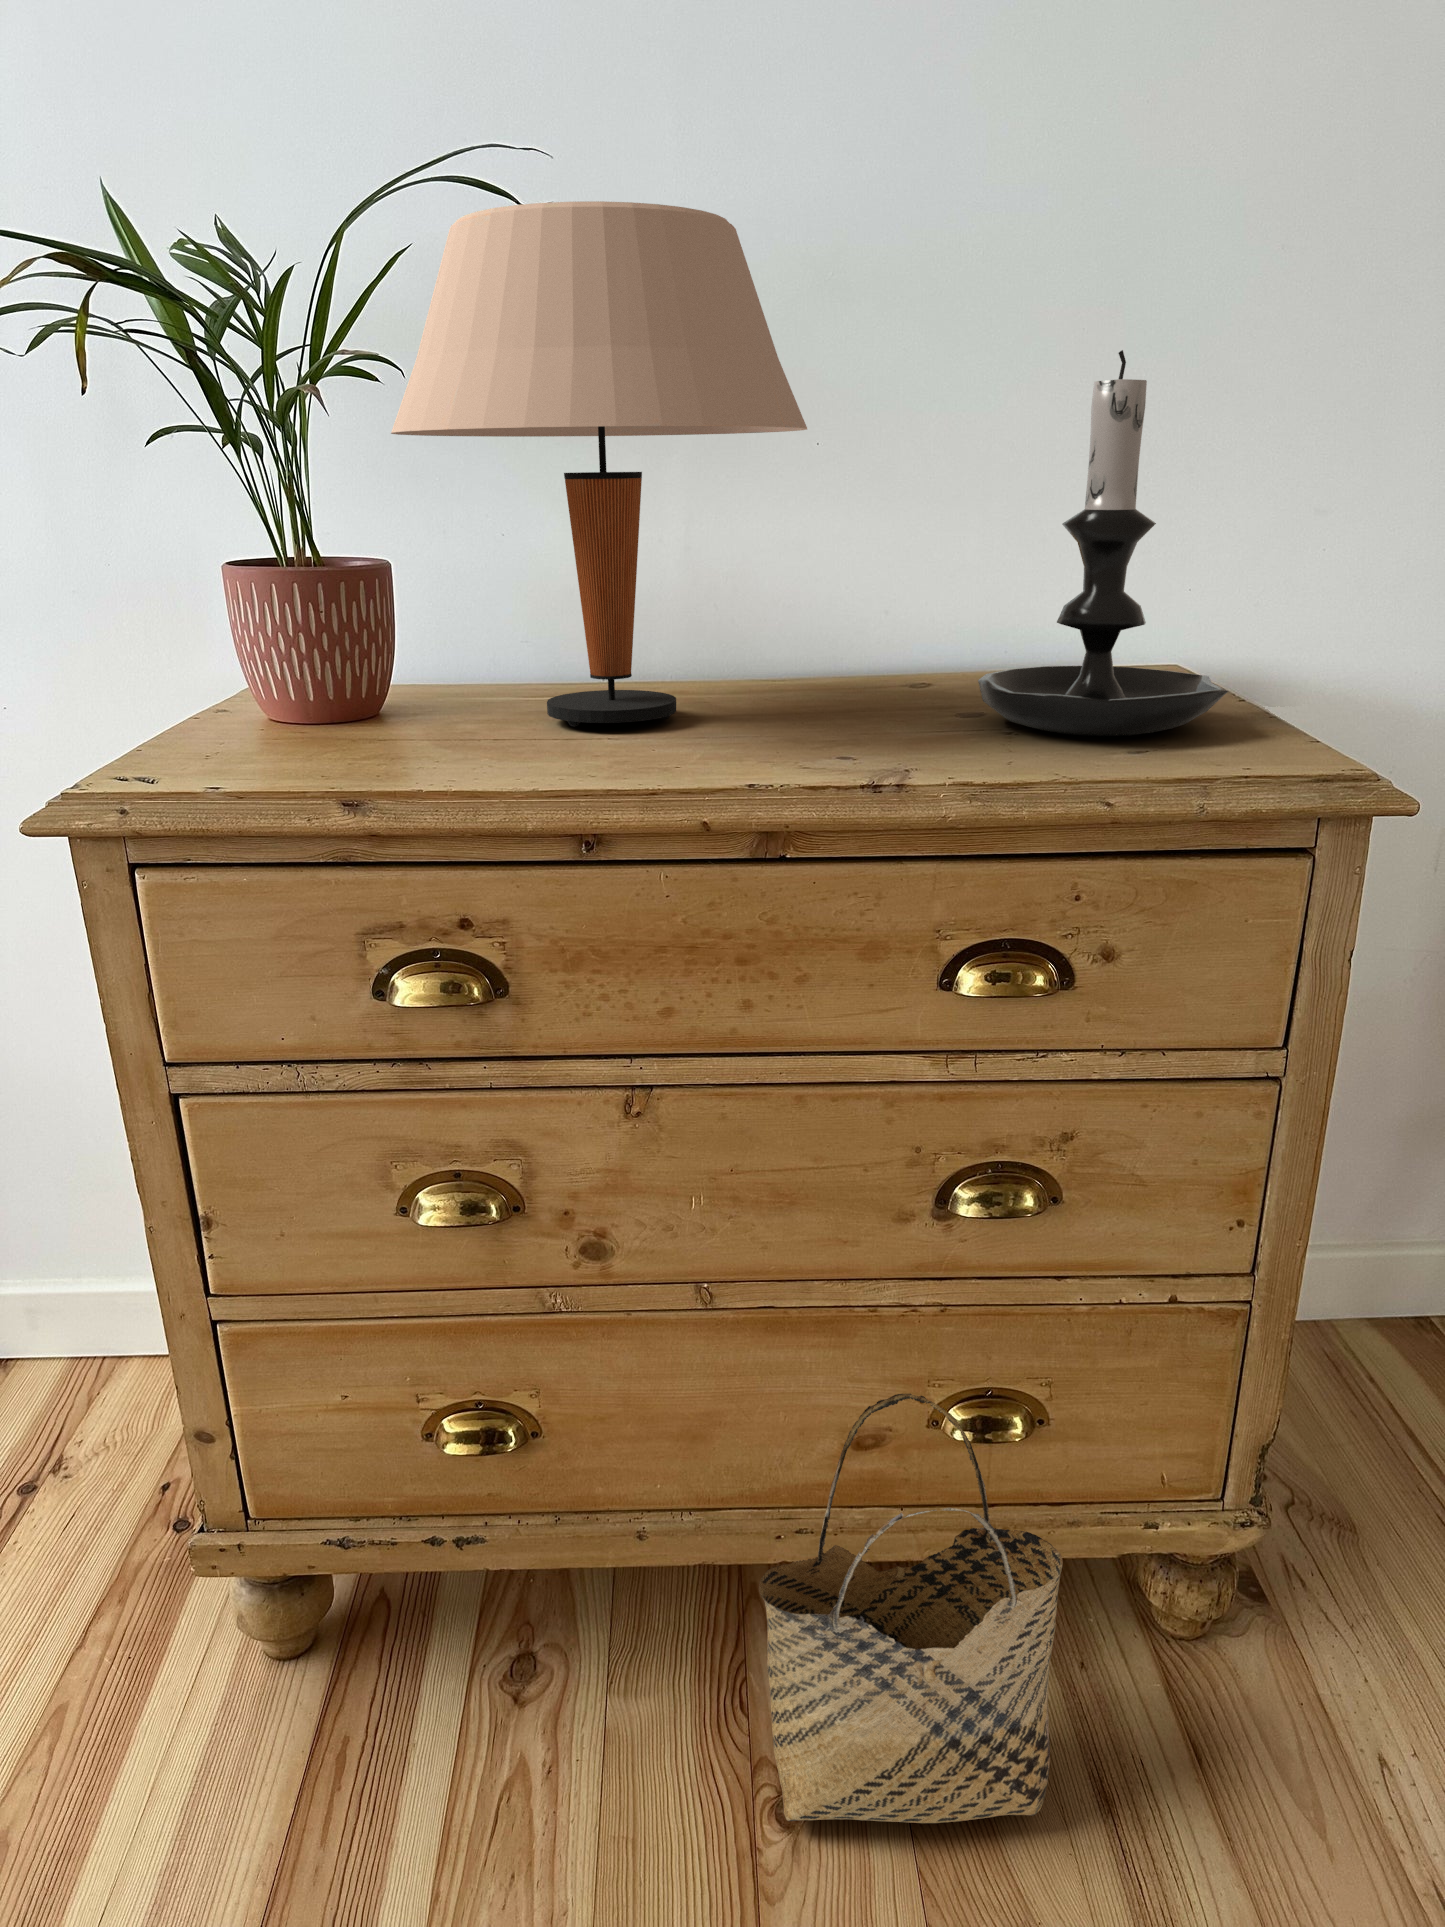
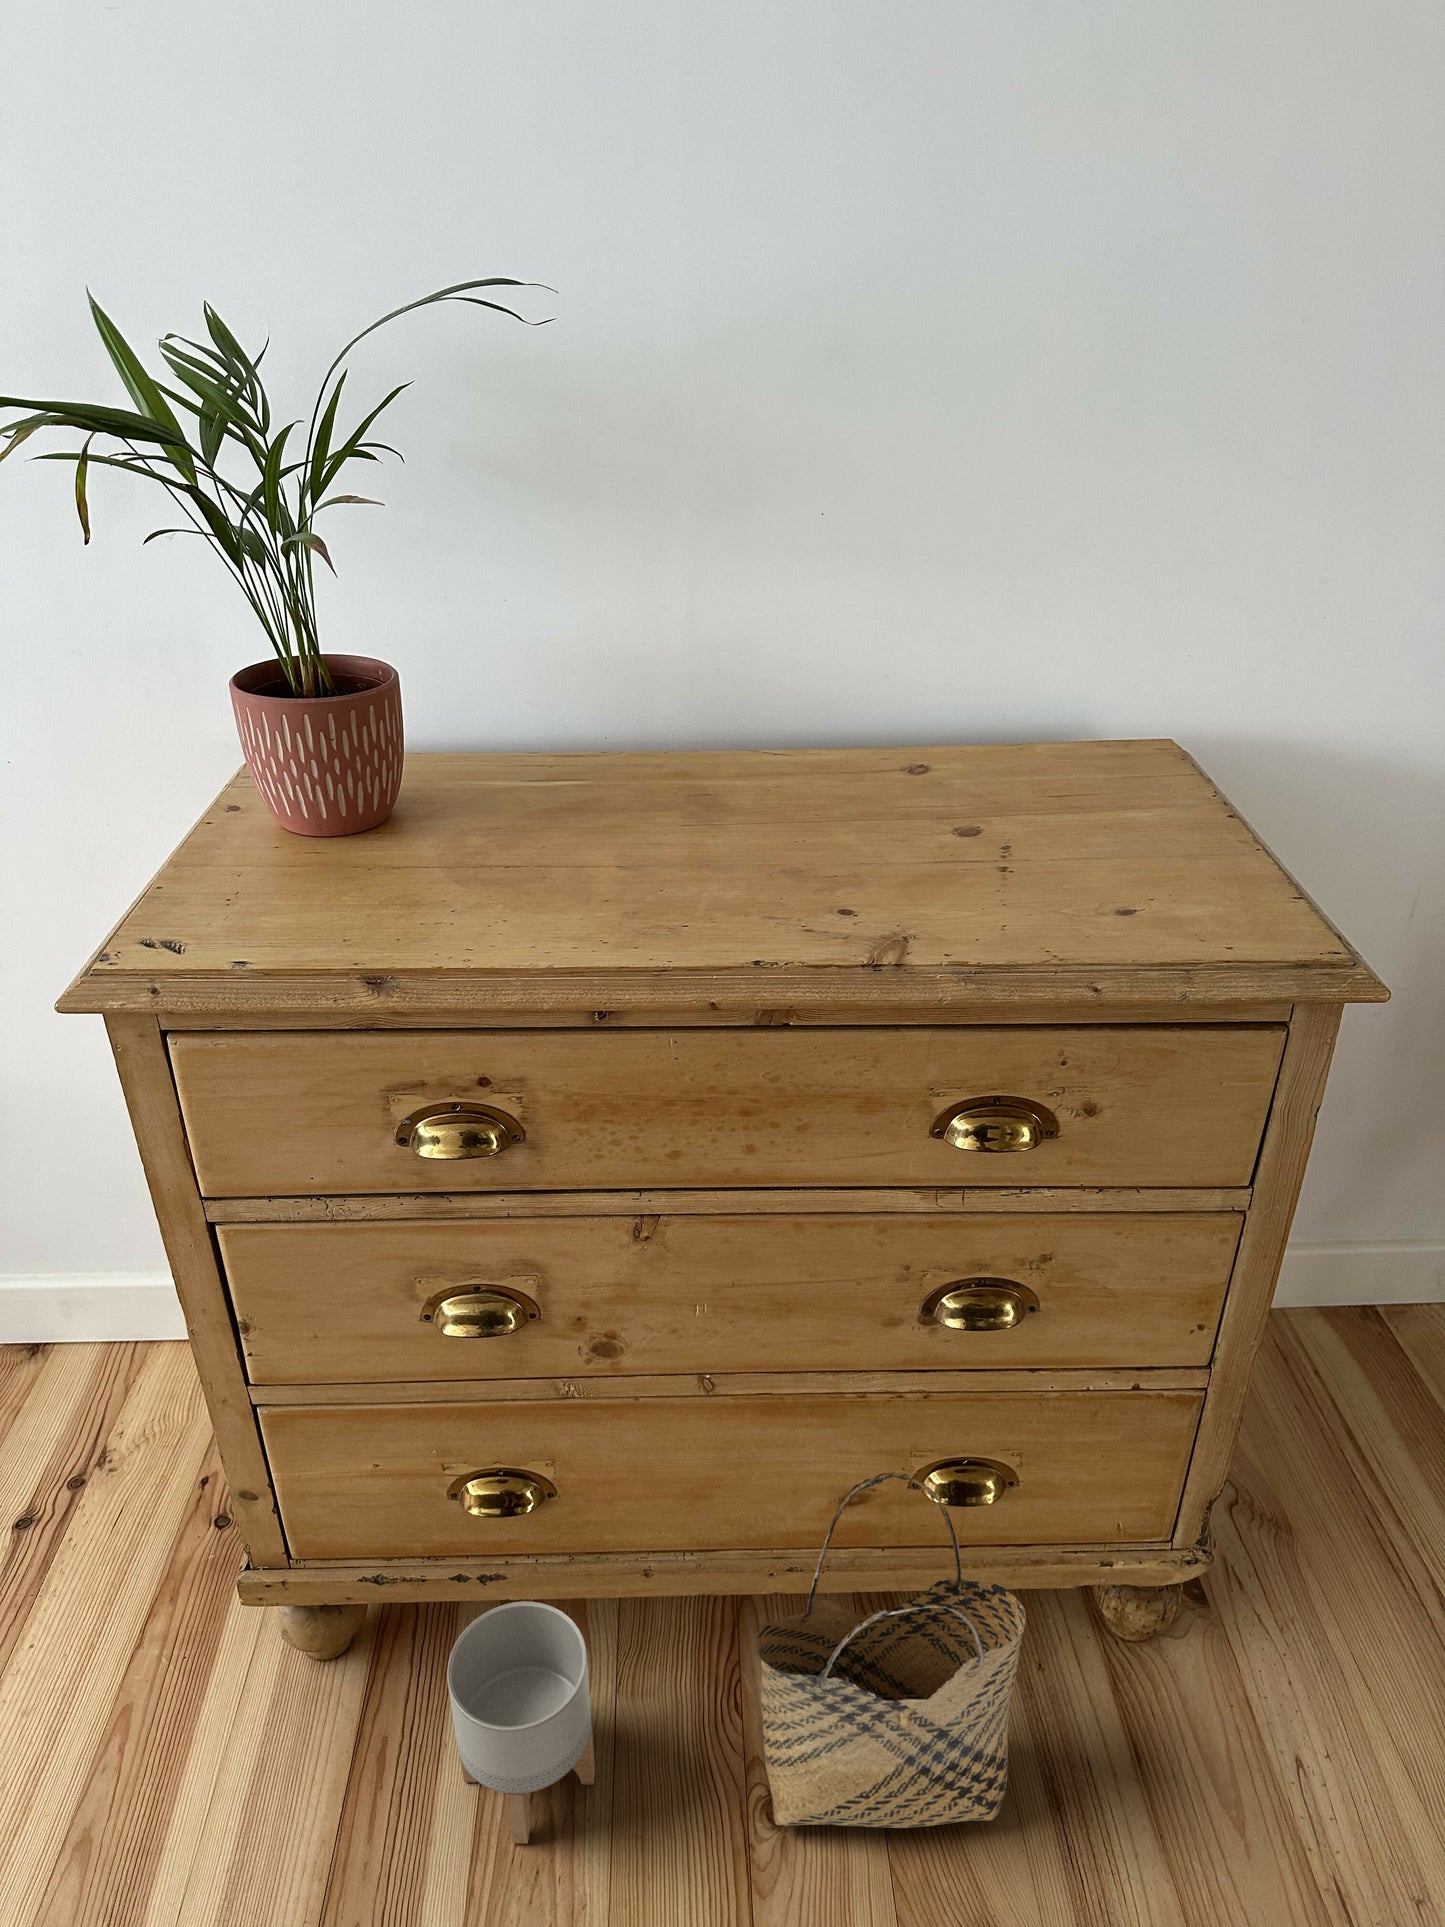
table lamp: present [391,201,807,727] -> none [398,353,818,851]
candle holder: present [978,350,1228,736] -> none [979,507,1222,883]
planter: none [415,1560,582,1844] -> present [447,1602,595,1844]

